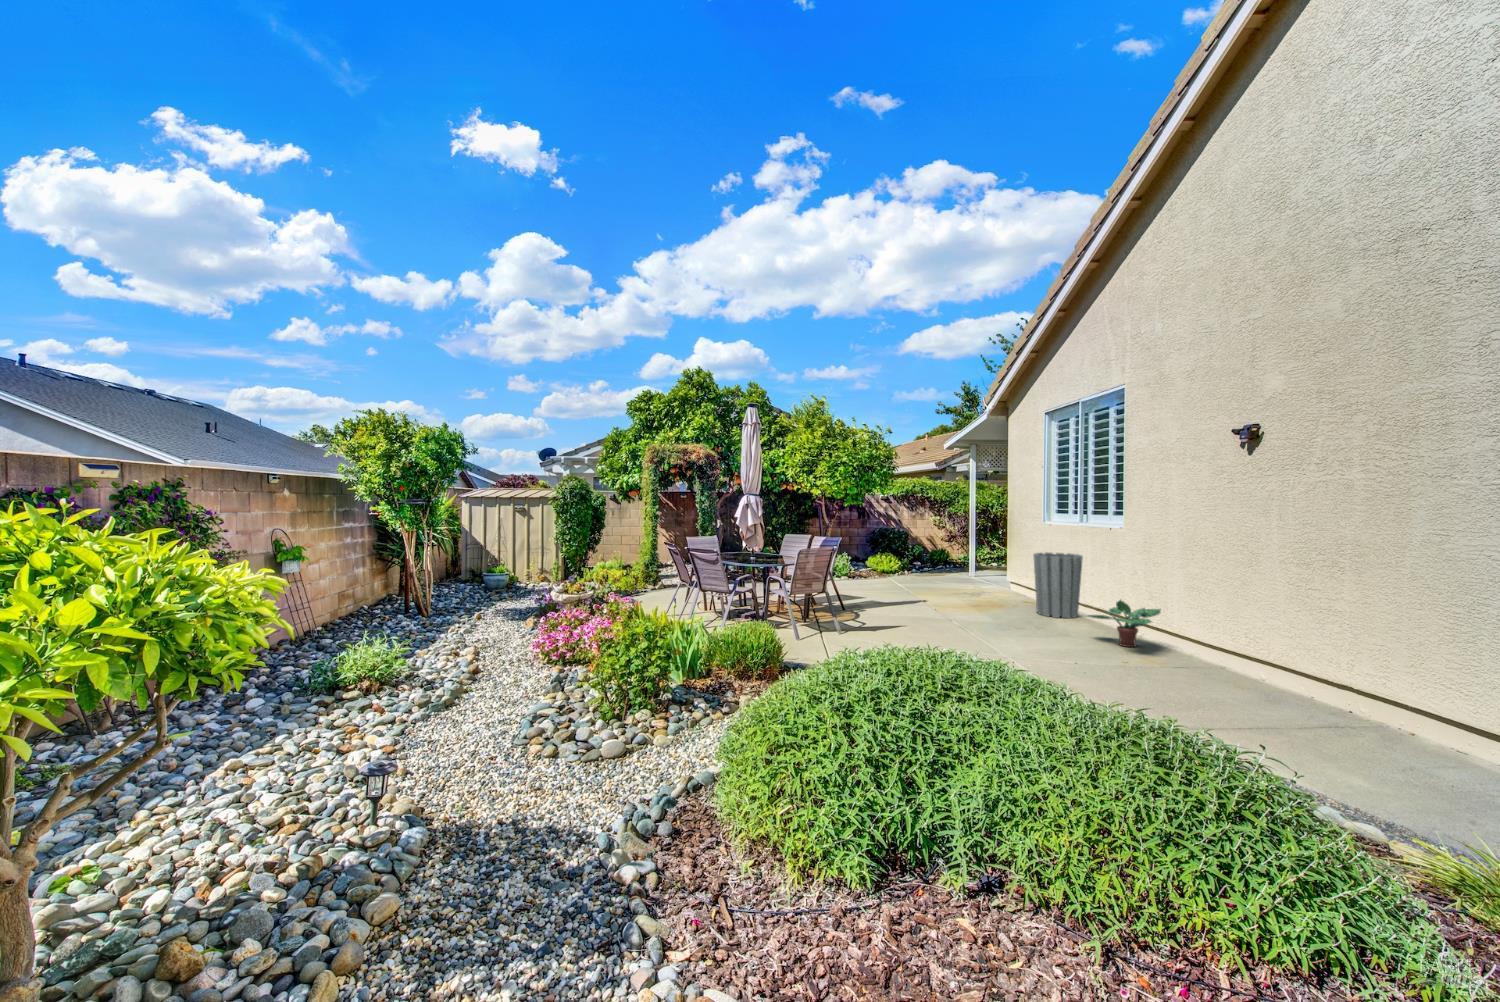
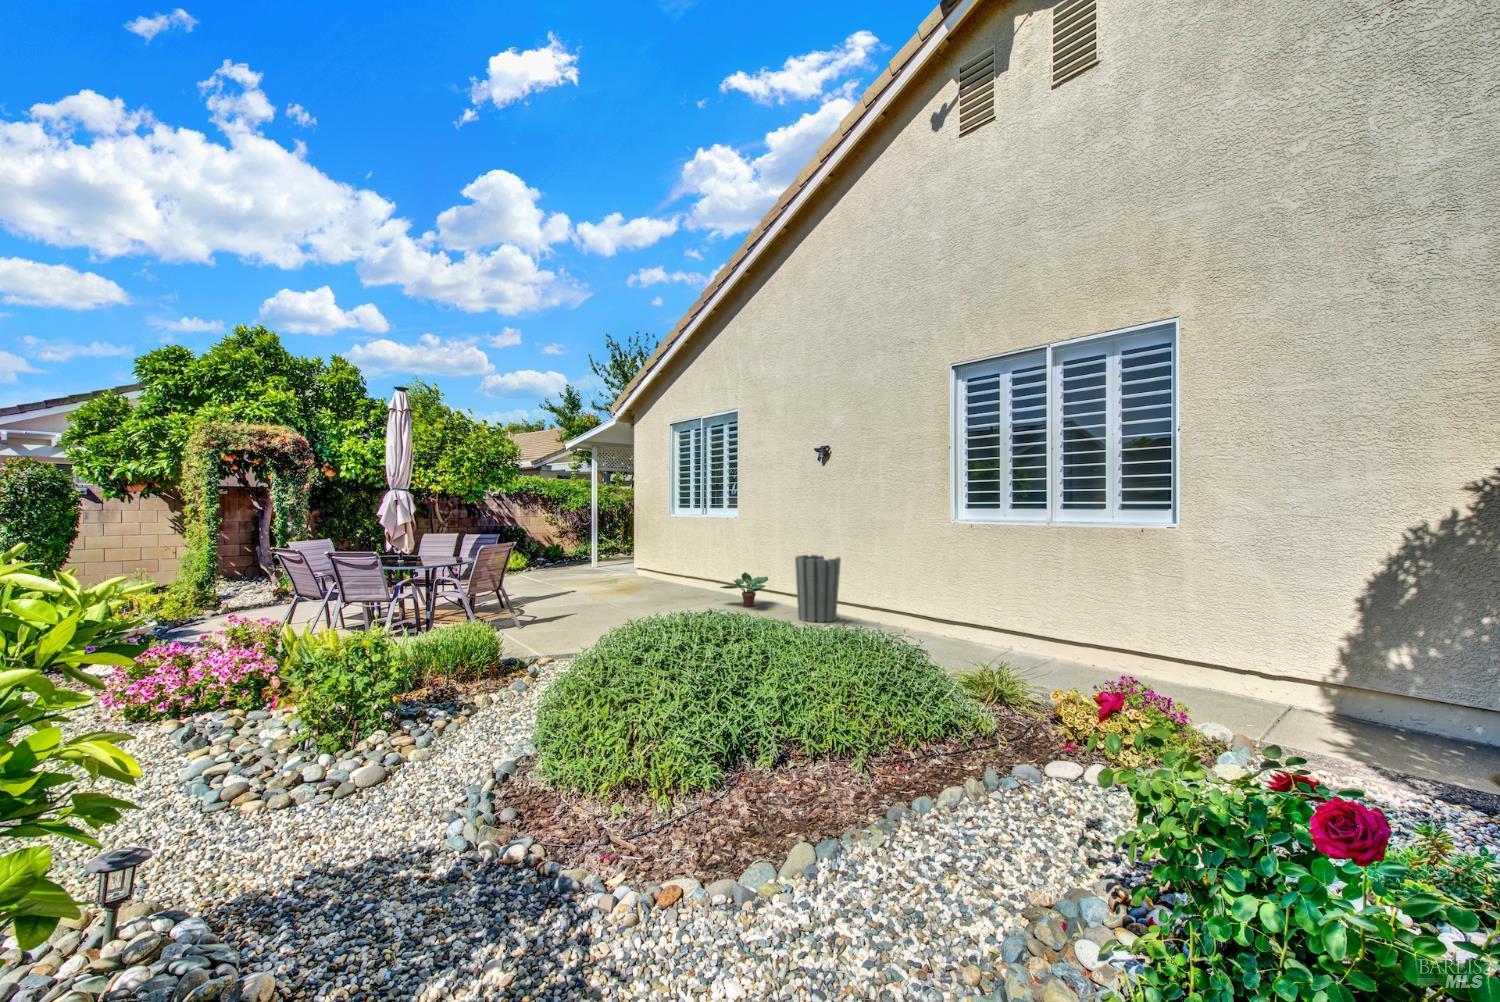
trash can: present [1033,552,1083,618] -> present [795,555,841,623]

